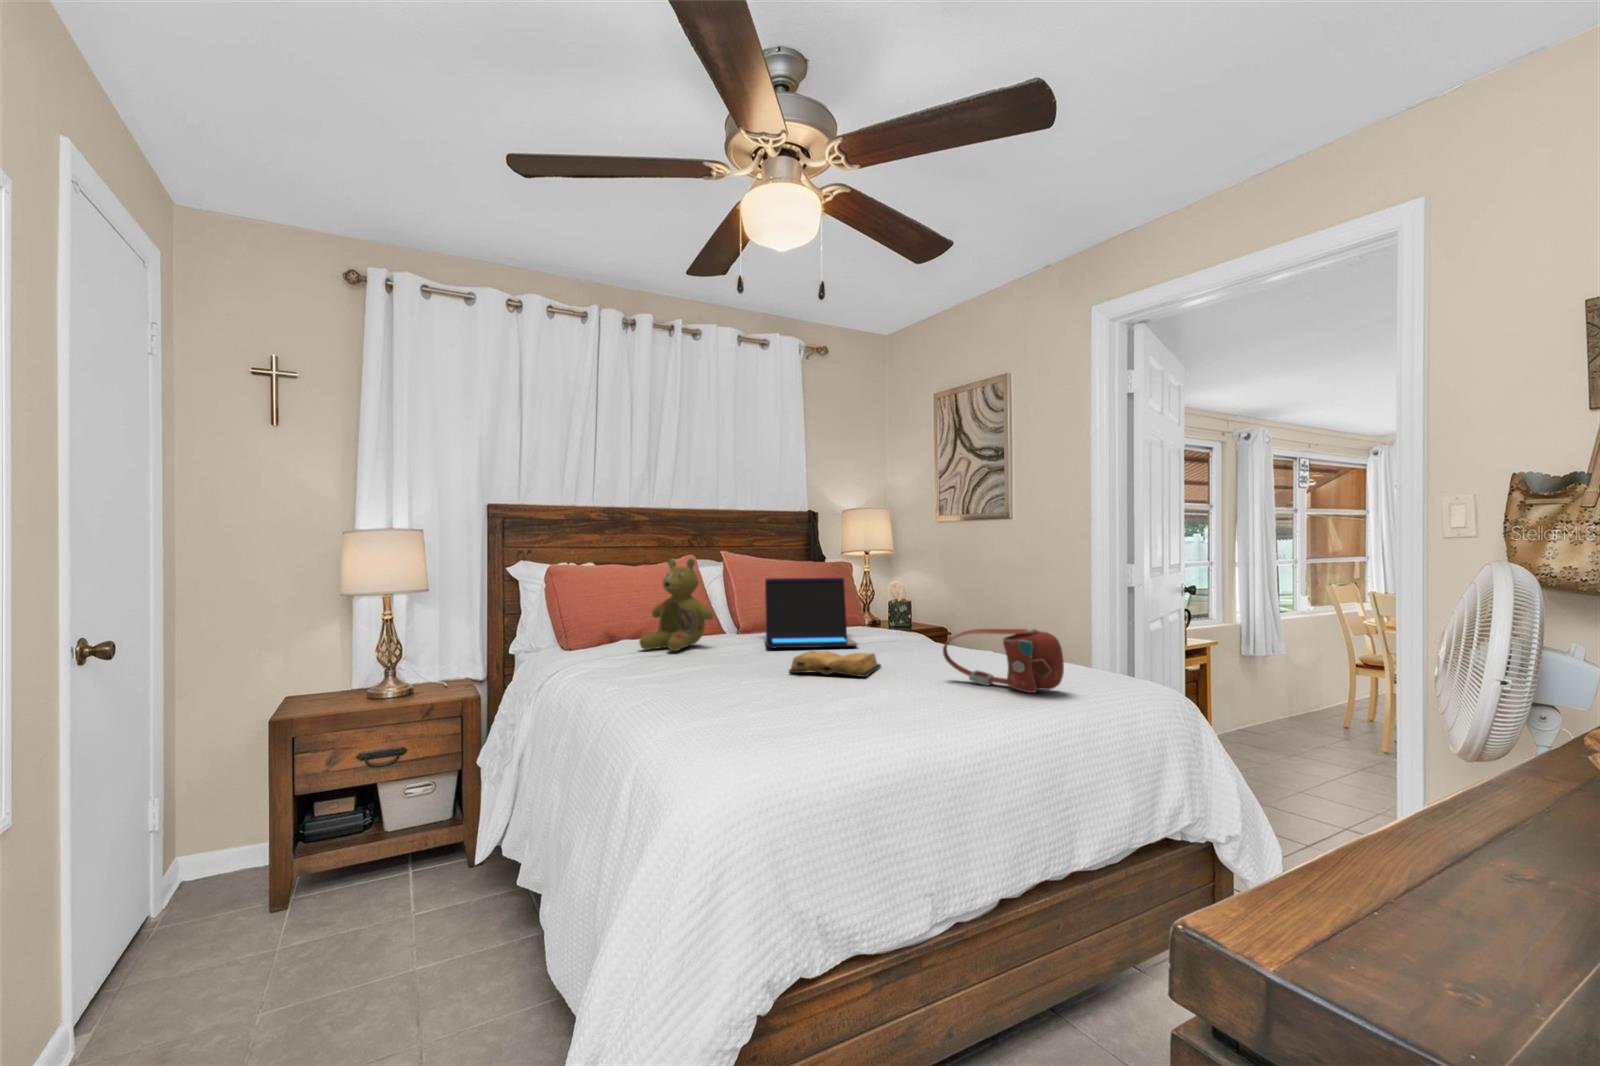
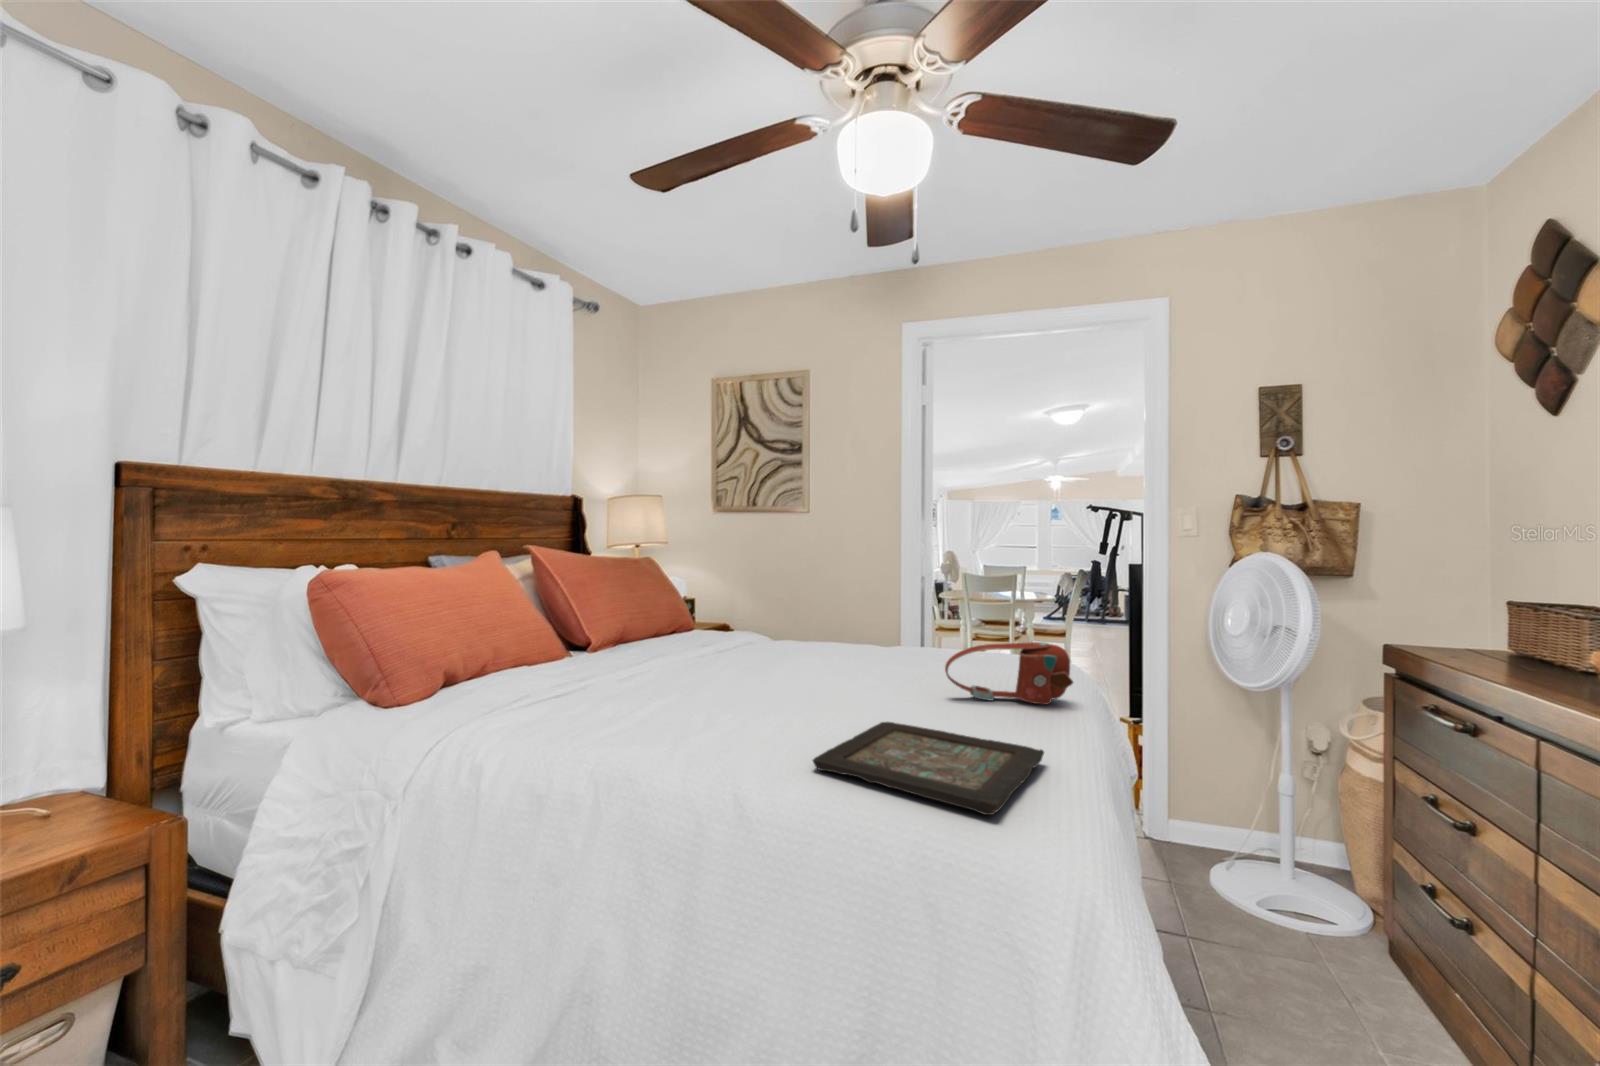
stuffed bear: present [639,558,713,651] -> none [493,564,599,697]
laptop: present [765,578,857,648] -> none [625,582,766,676]
diary: present [789,651,881,677] -> none [768,675,877,713]
decorative tray: none [718,683,894,732] -> present [813,722,1044,815]

